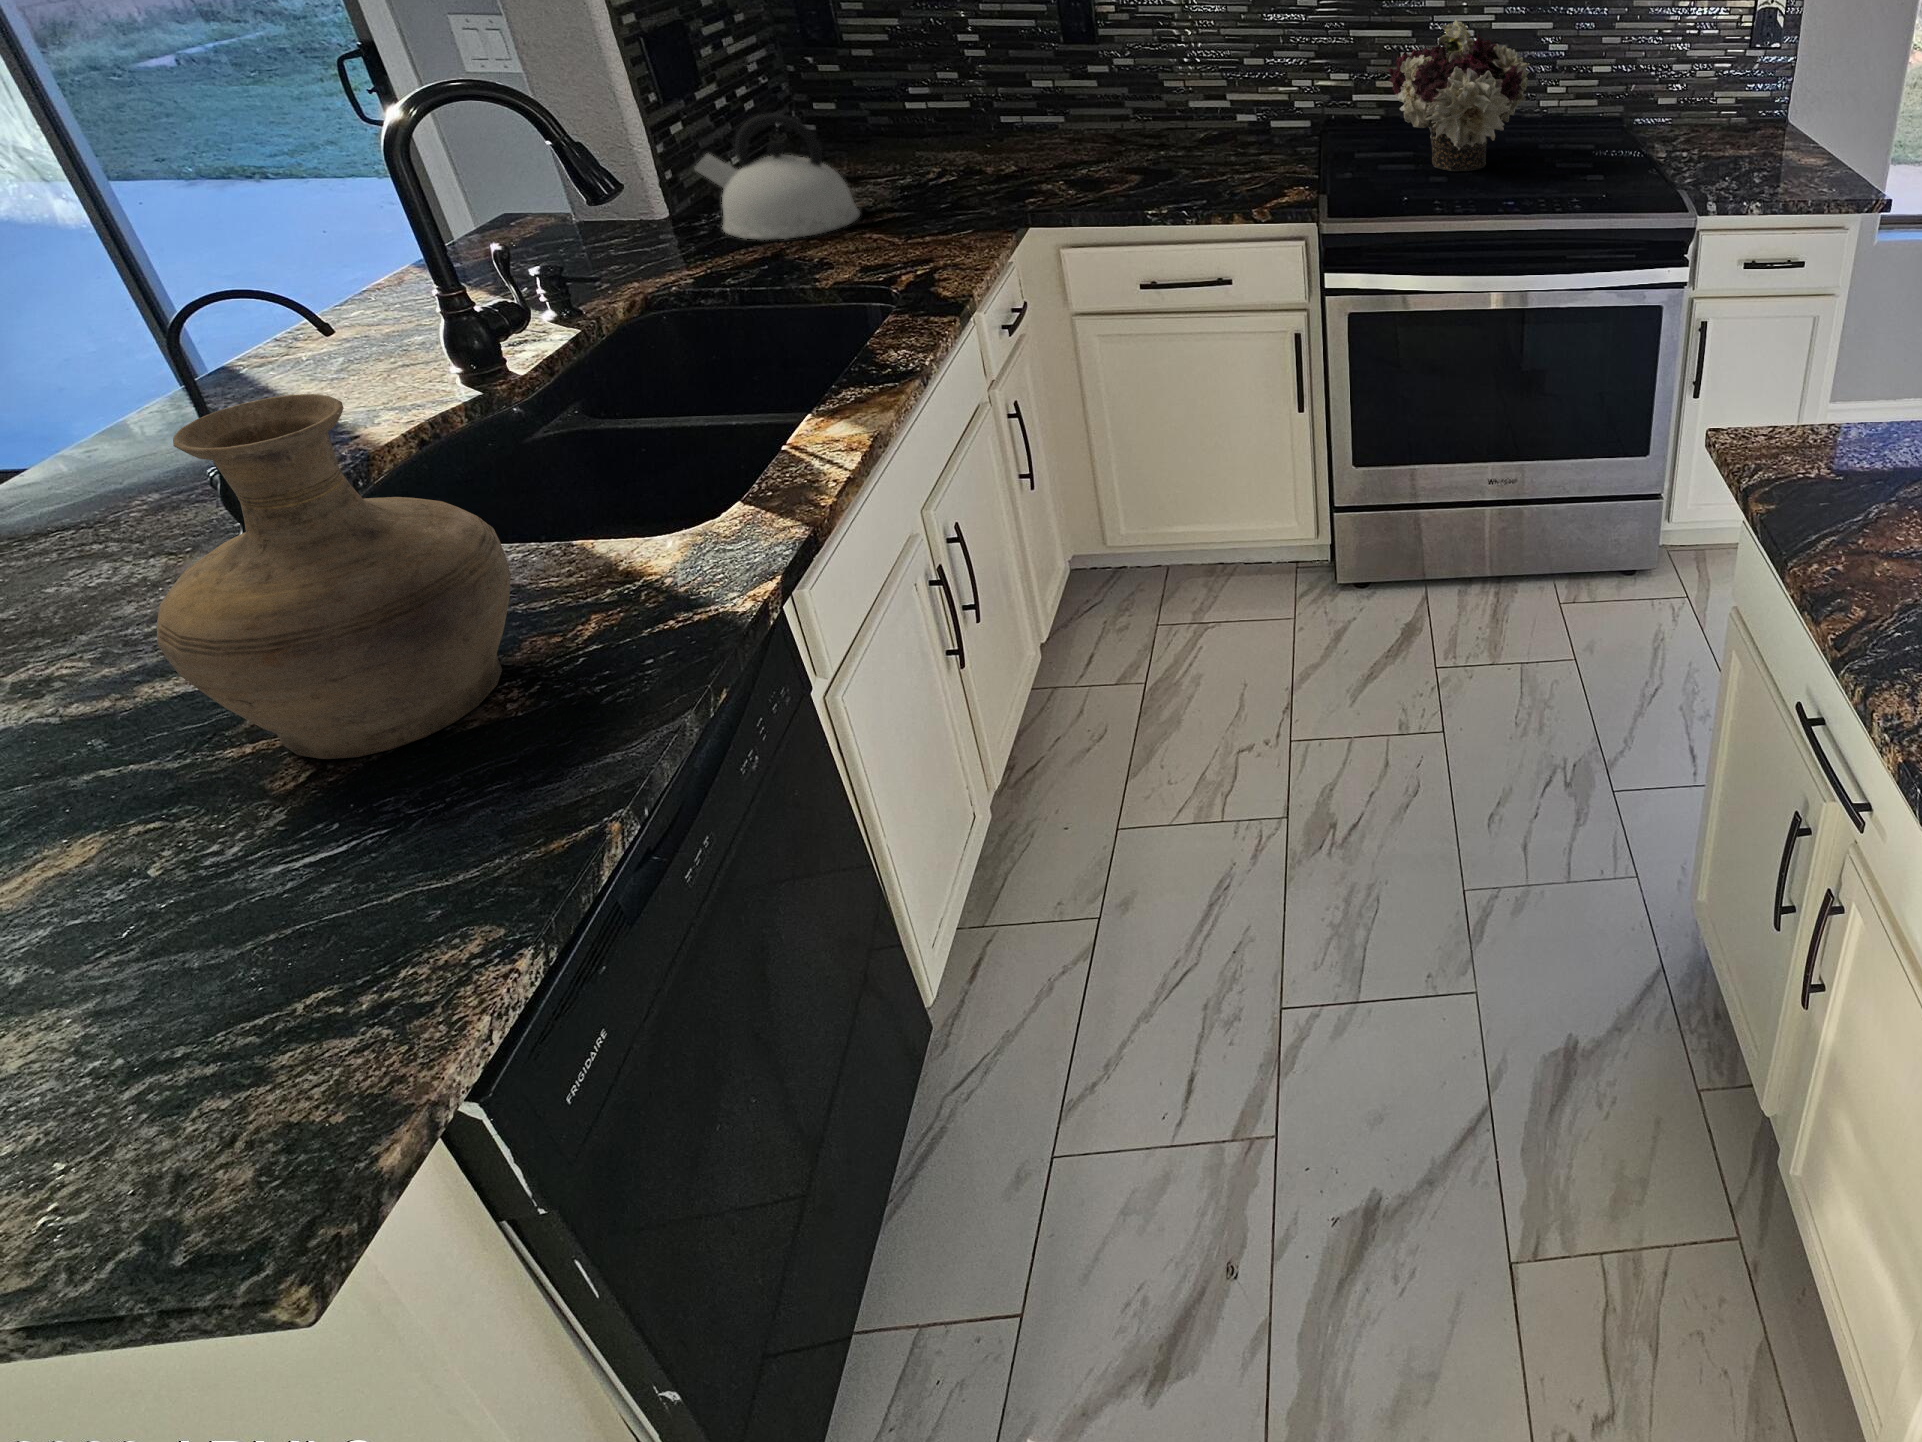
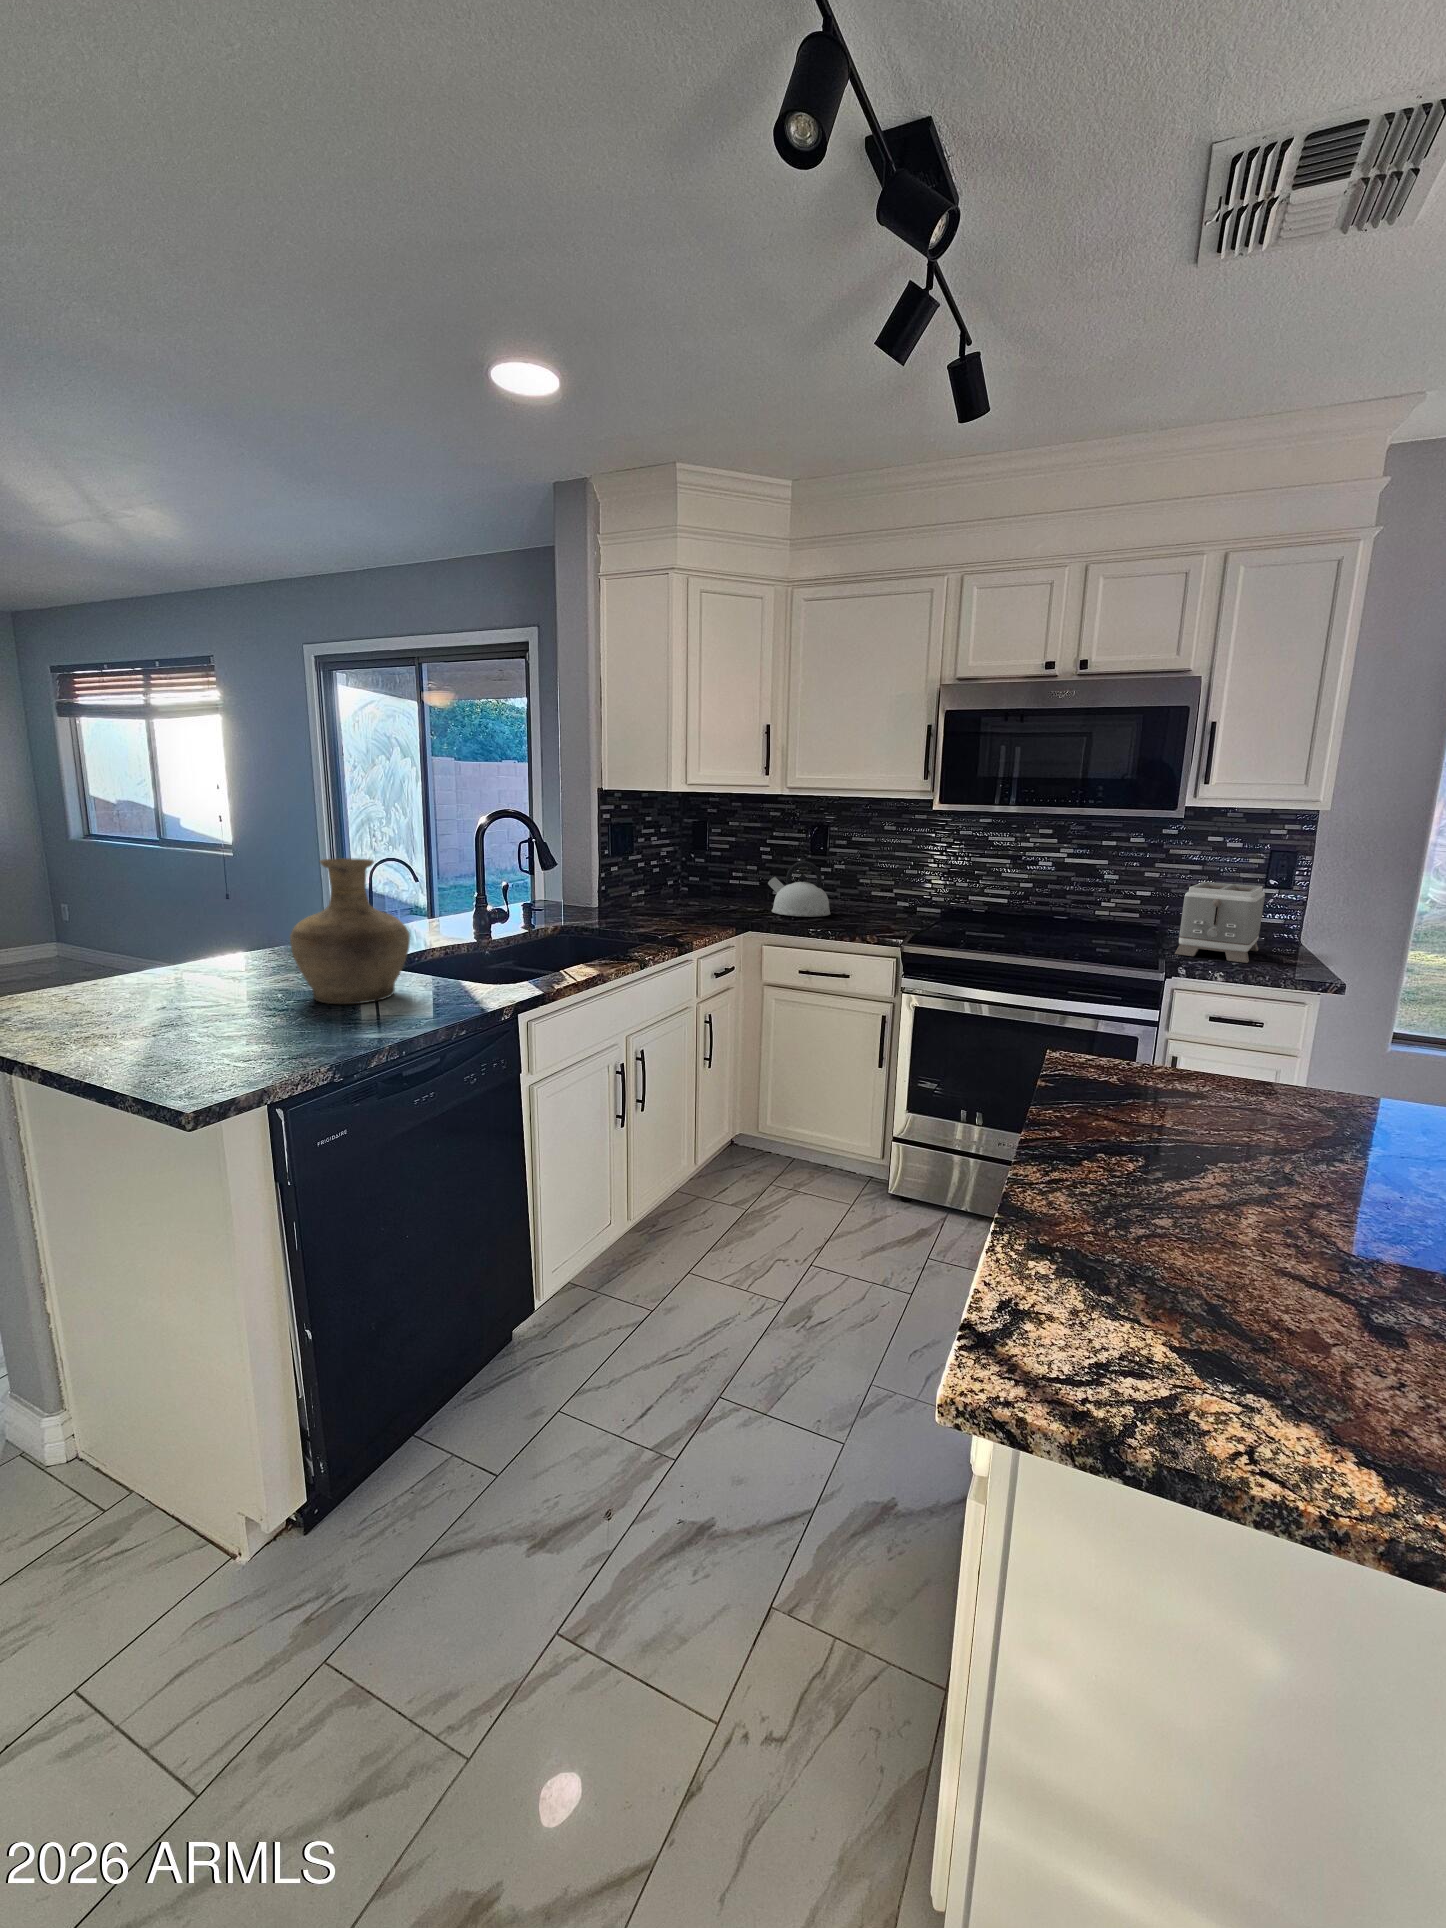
flower arrangement: present [1388,18,1530,171] -> none [979,843,1068,937]
toaster: none [1678,55,1782,180] -> present [1175,882,1265,963]
kettle: present [695,113,860,240] -> present [768,861,831,917]

